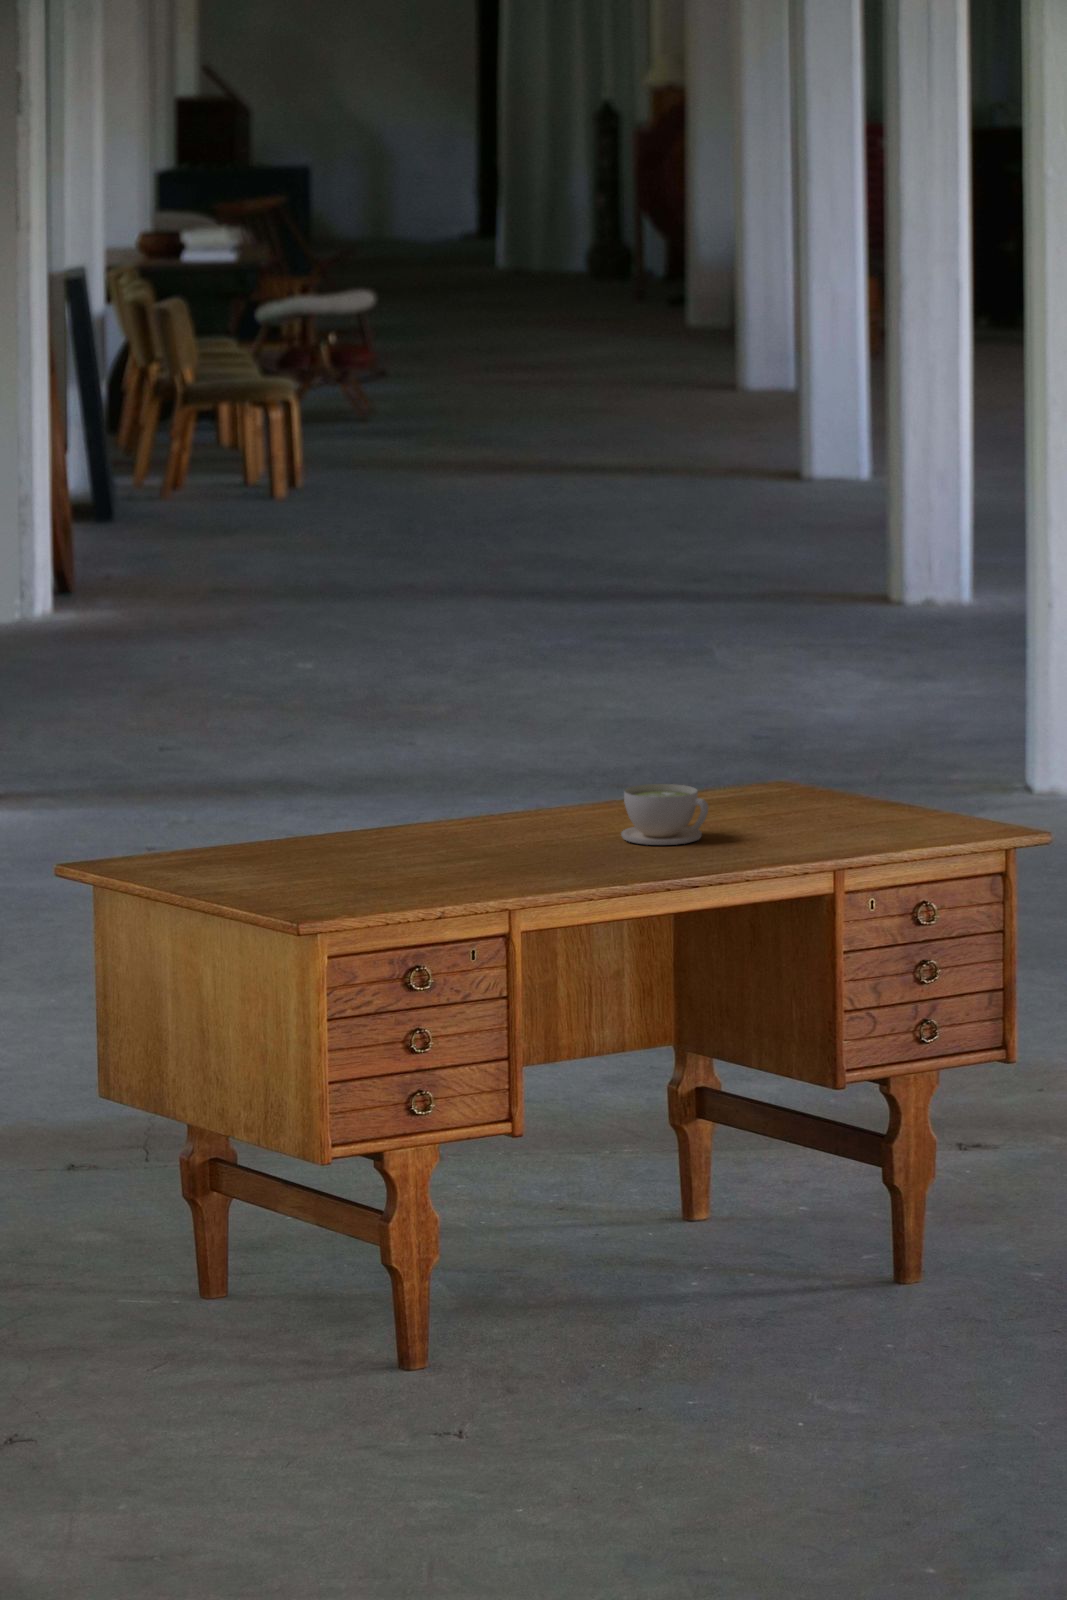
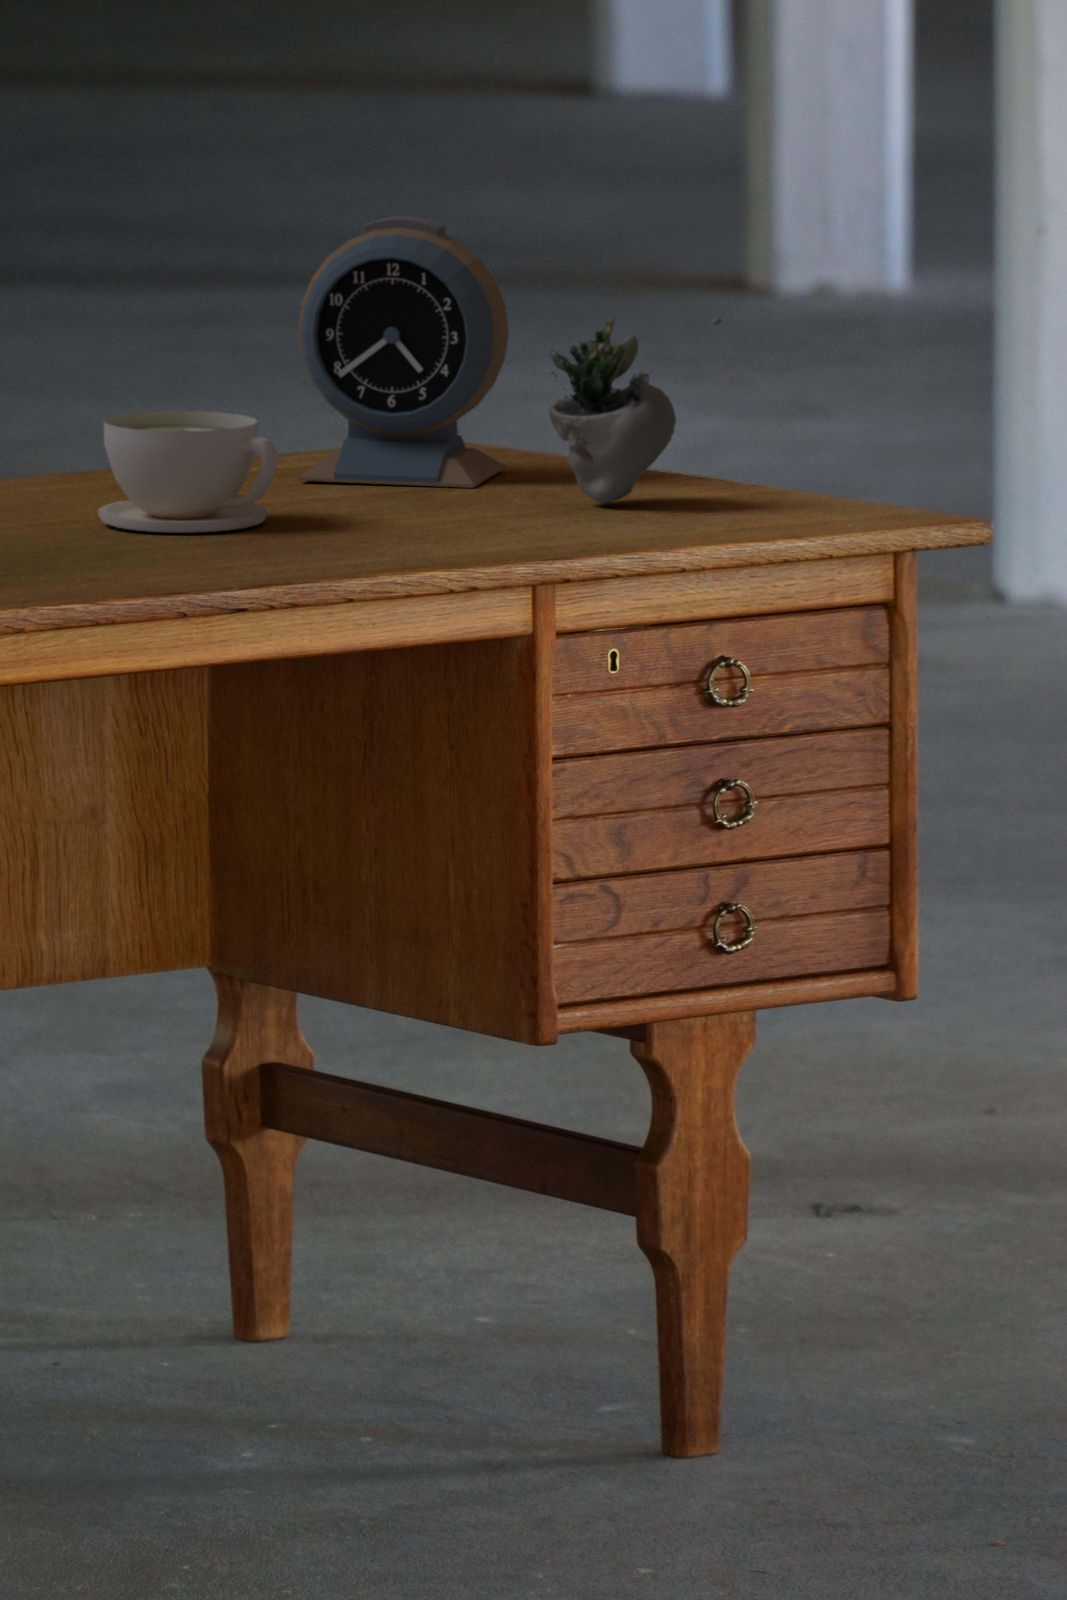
alarm clock: none [707,681,811,814] -> present [298,216,509,488]
succulent plant: none [834,734,921,824] -> present [548,316,721,503]

